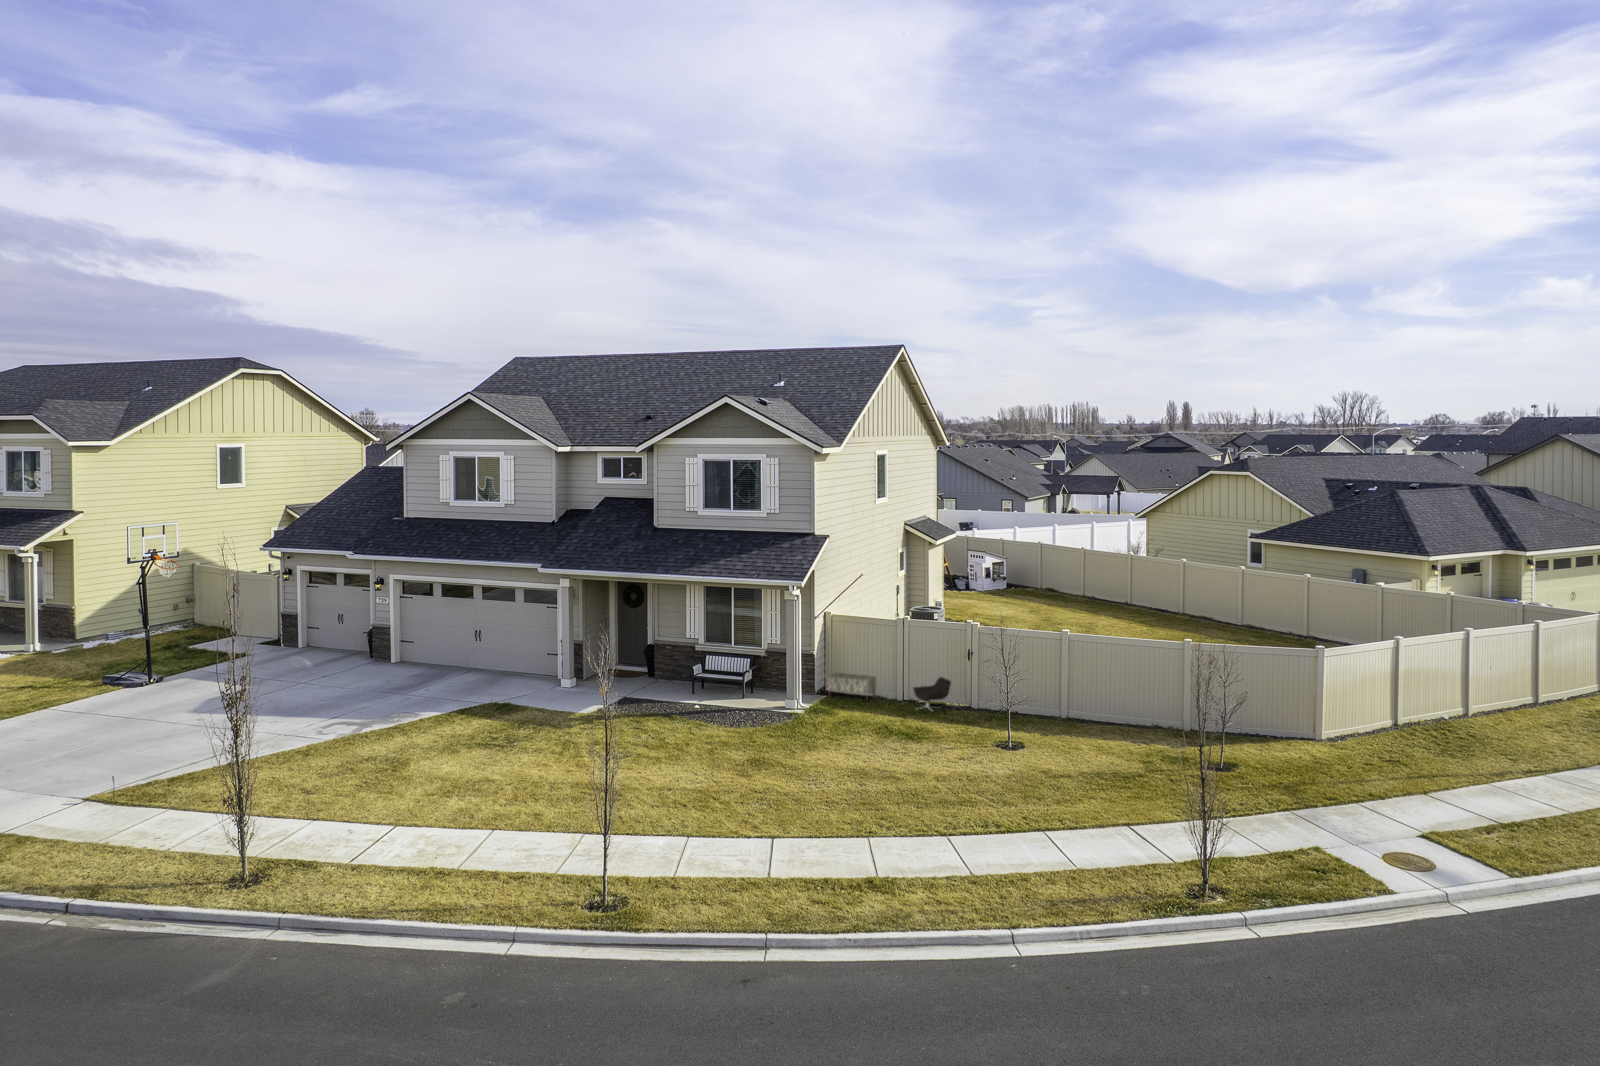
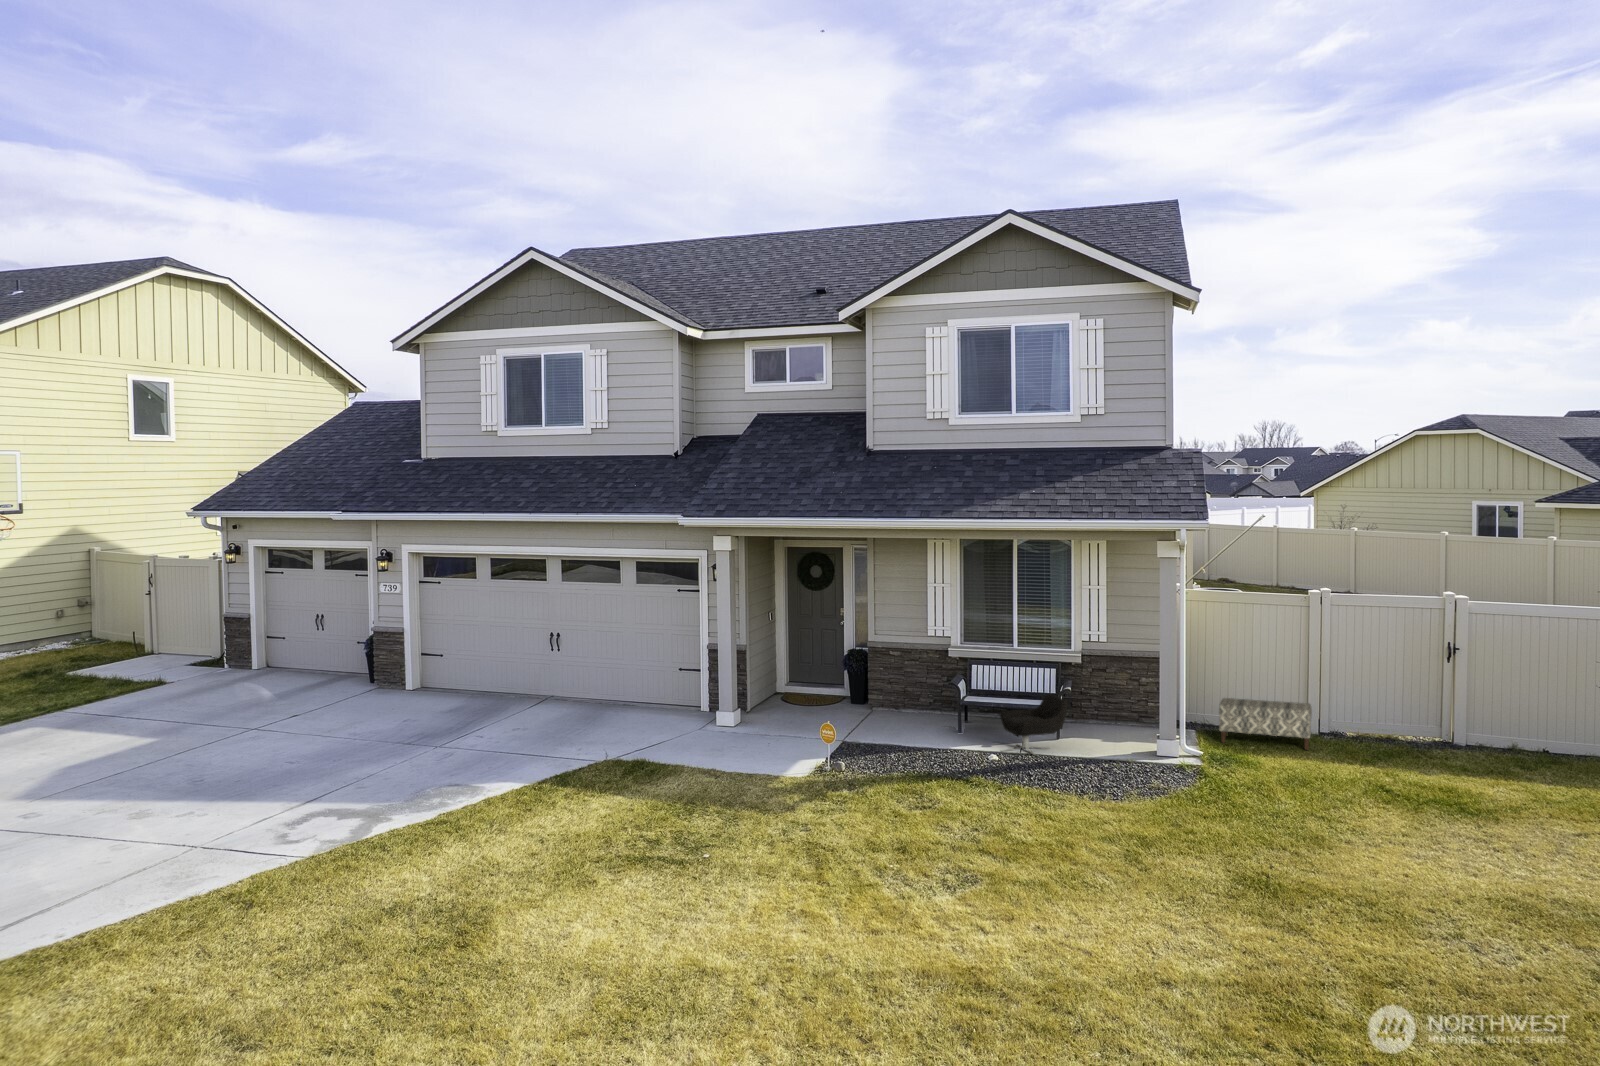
lounge chair: present [913,677,951,708] -> present [1000,694,1068,755]

